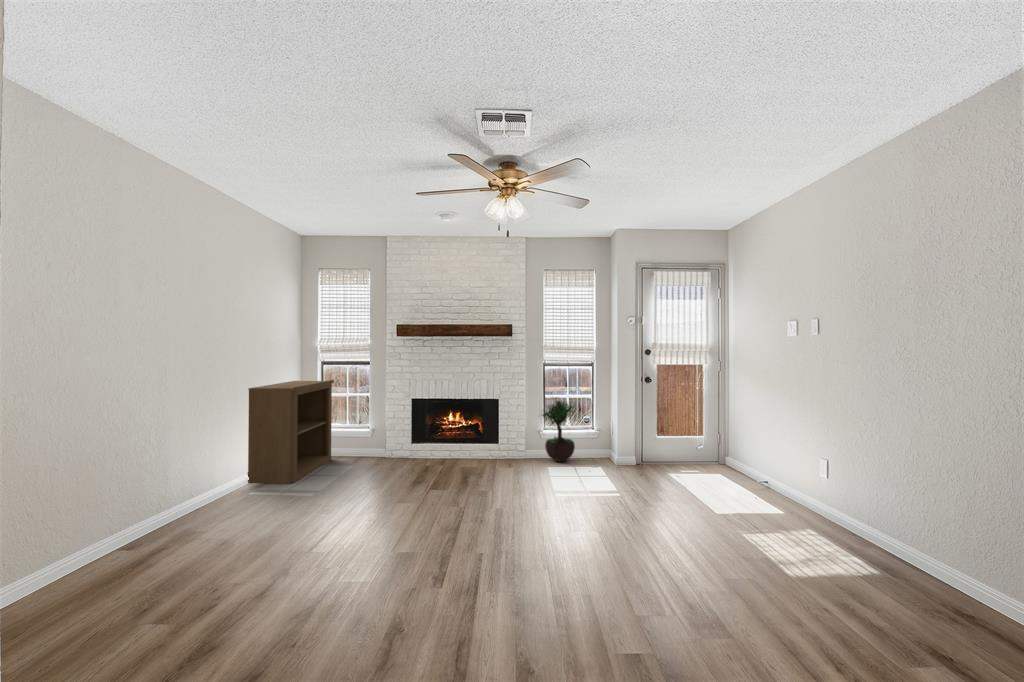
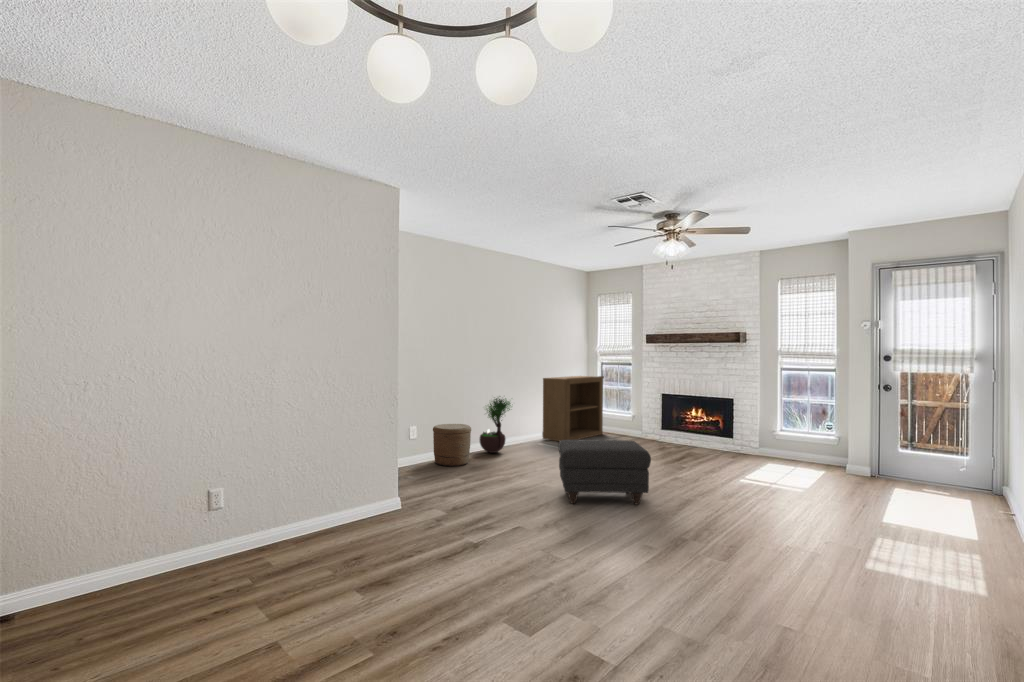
potted tree: present [542,399,575,461] -> present [480,398,511,453]
ottoman: none [370,478,529,610] -> present [558,440,651,505]
woven basket: none [38,495,144,597] -> present [433,424,471,466]

